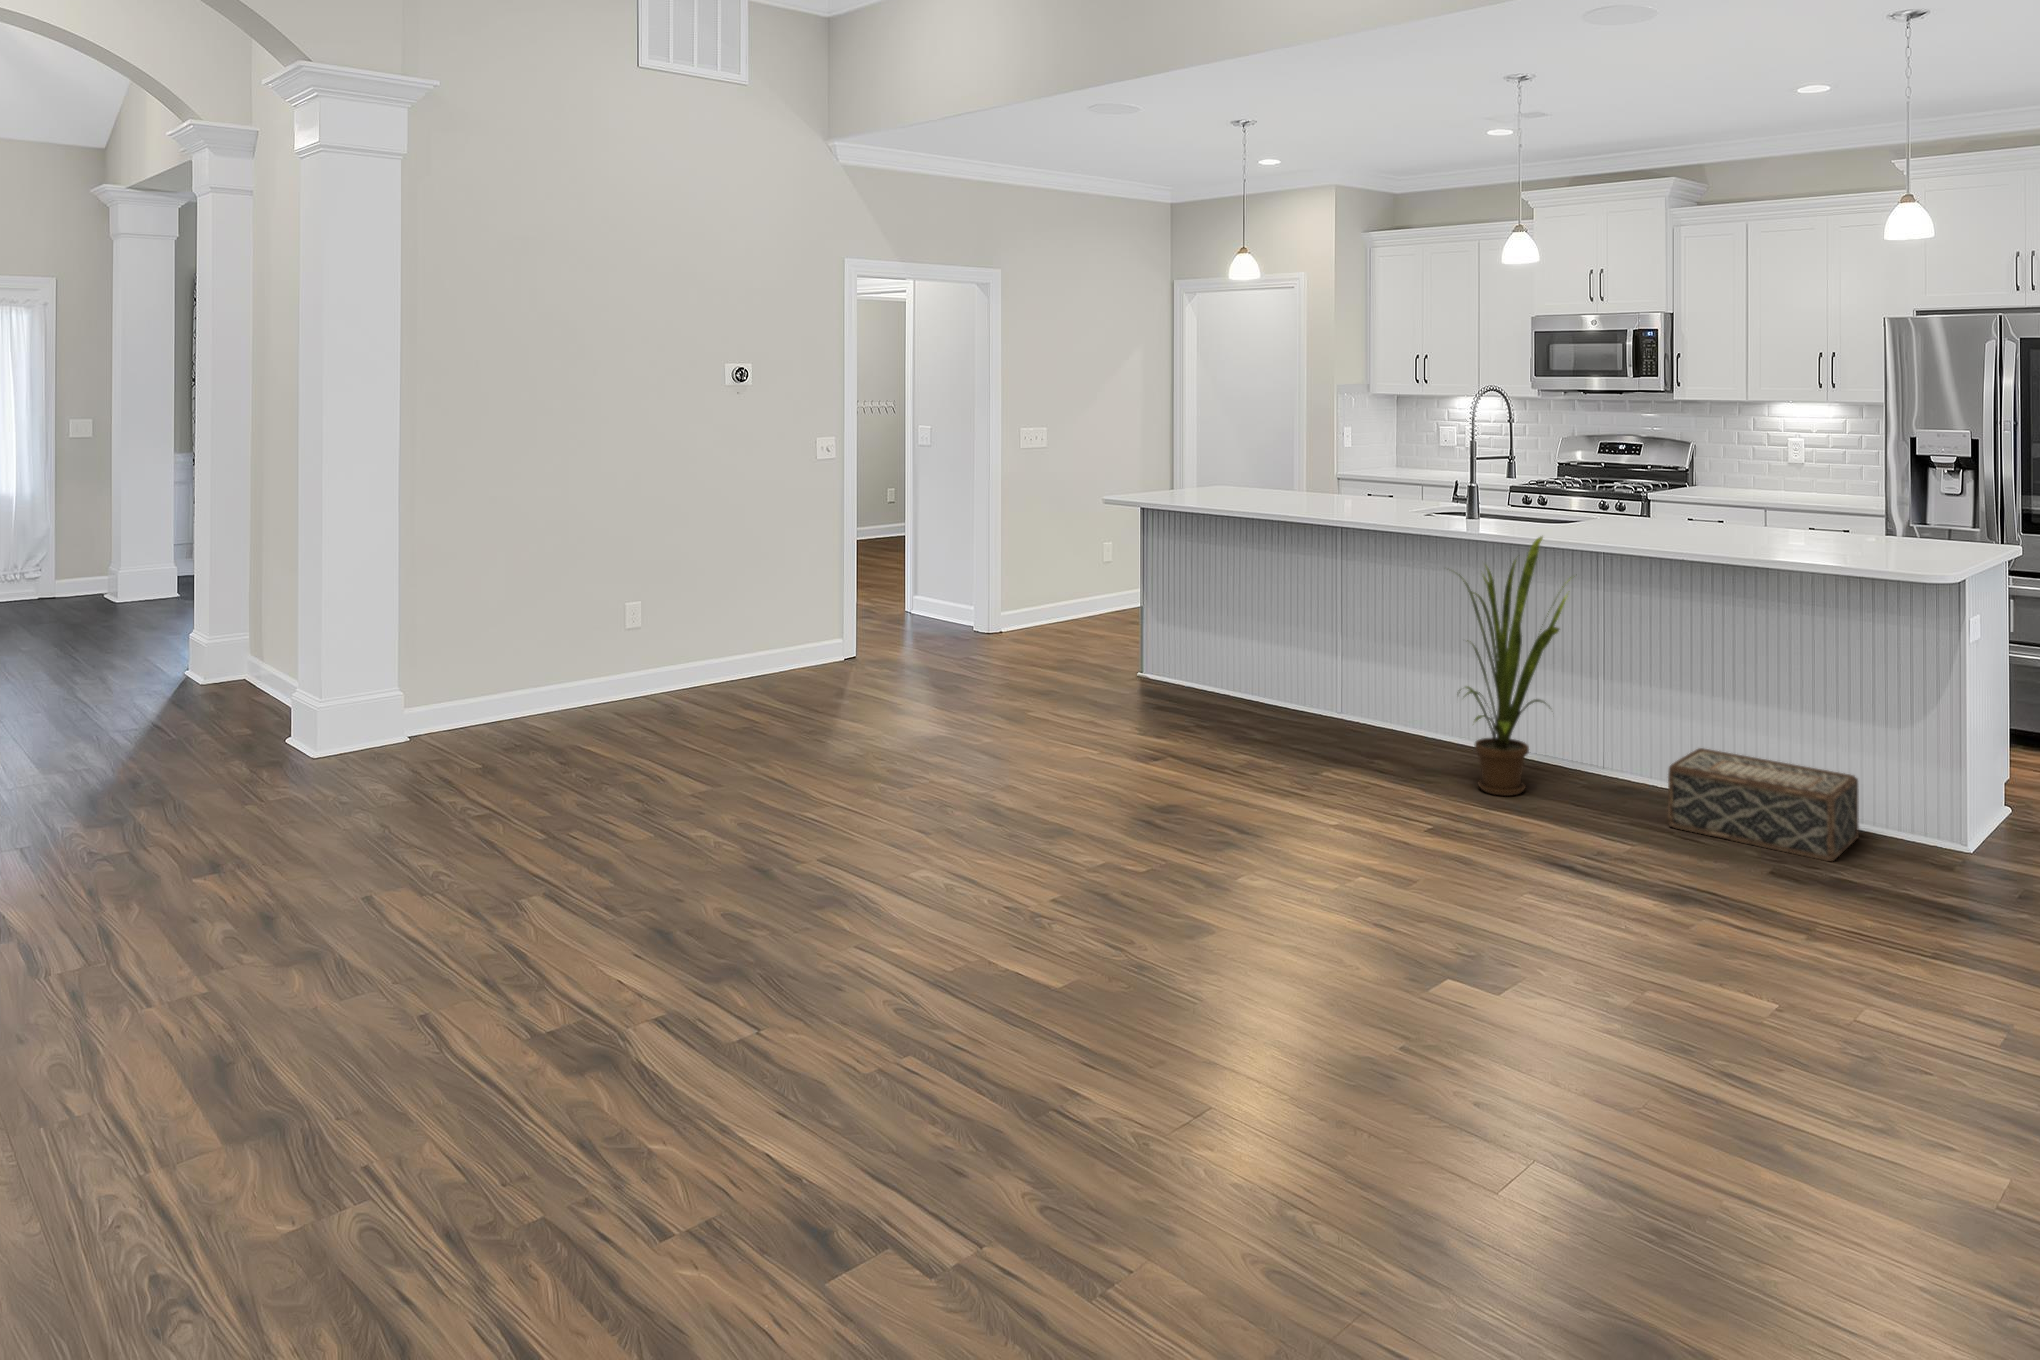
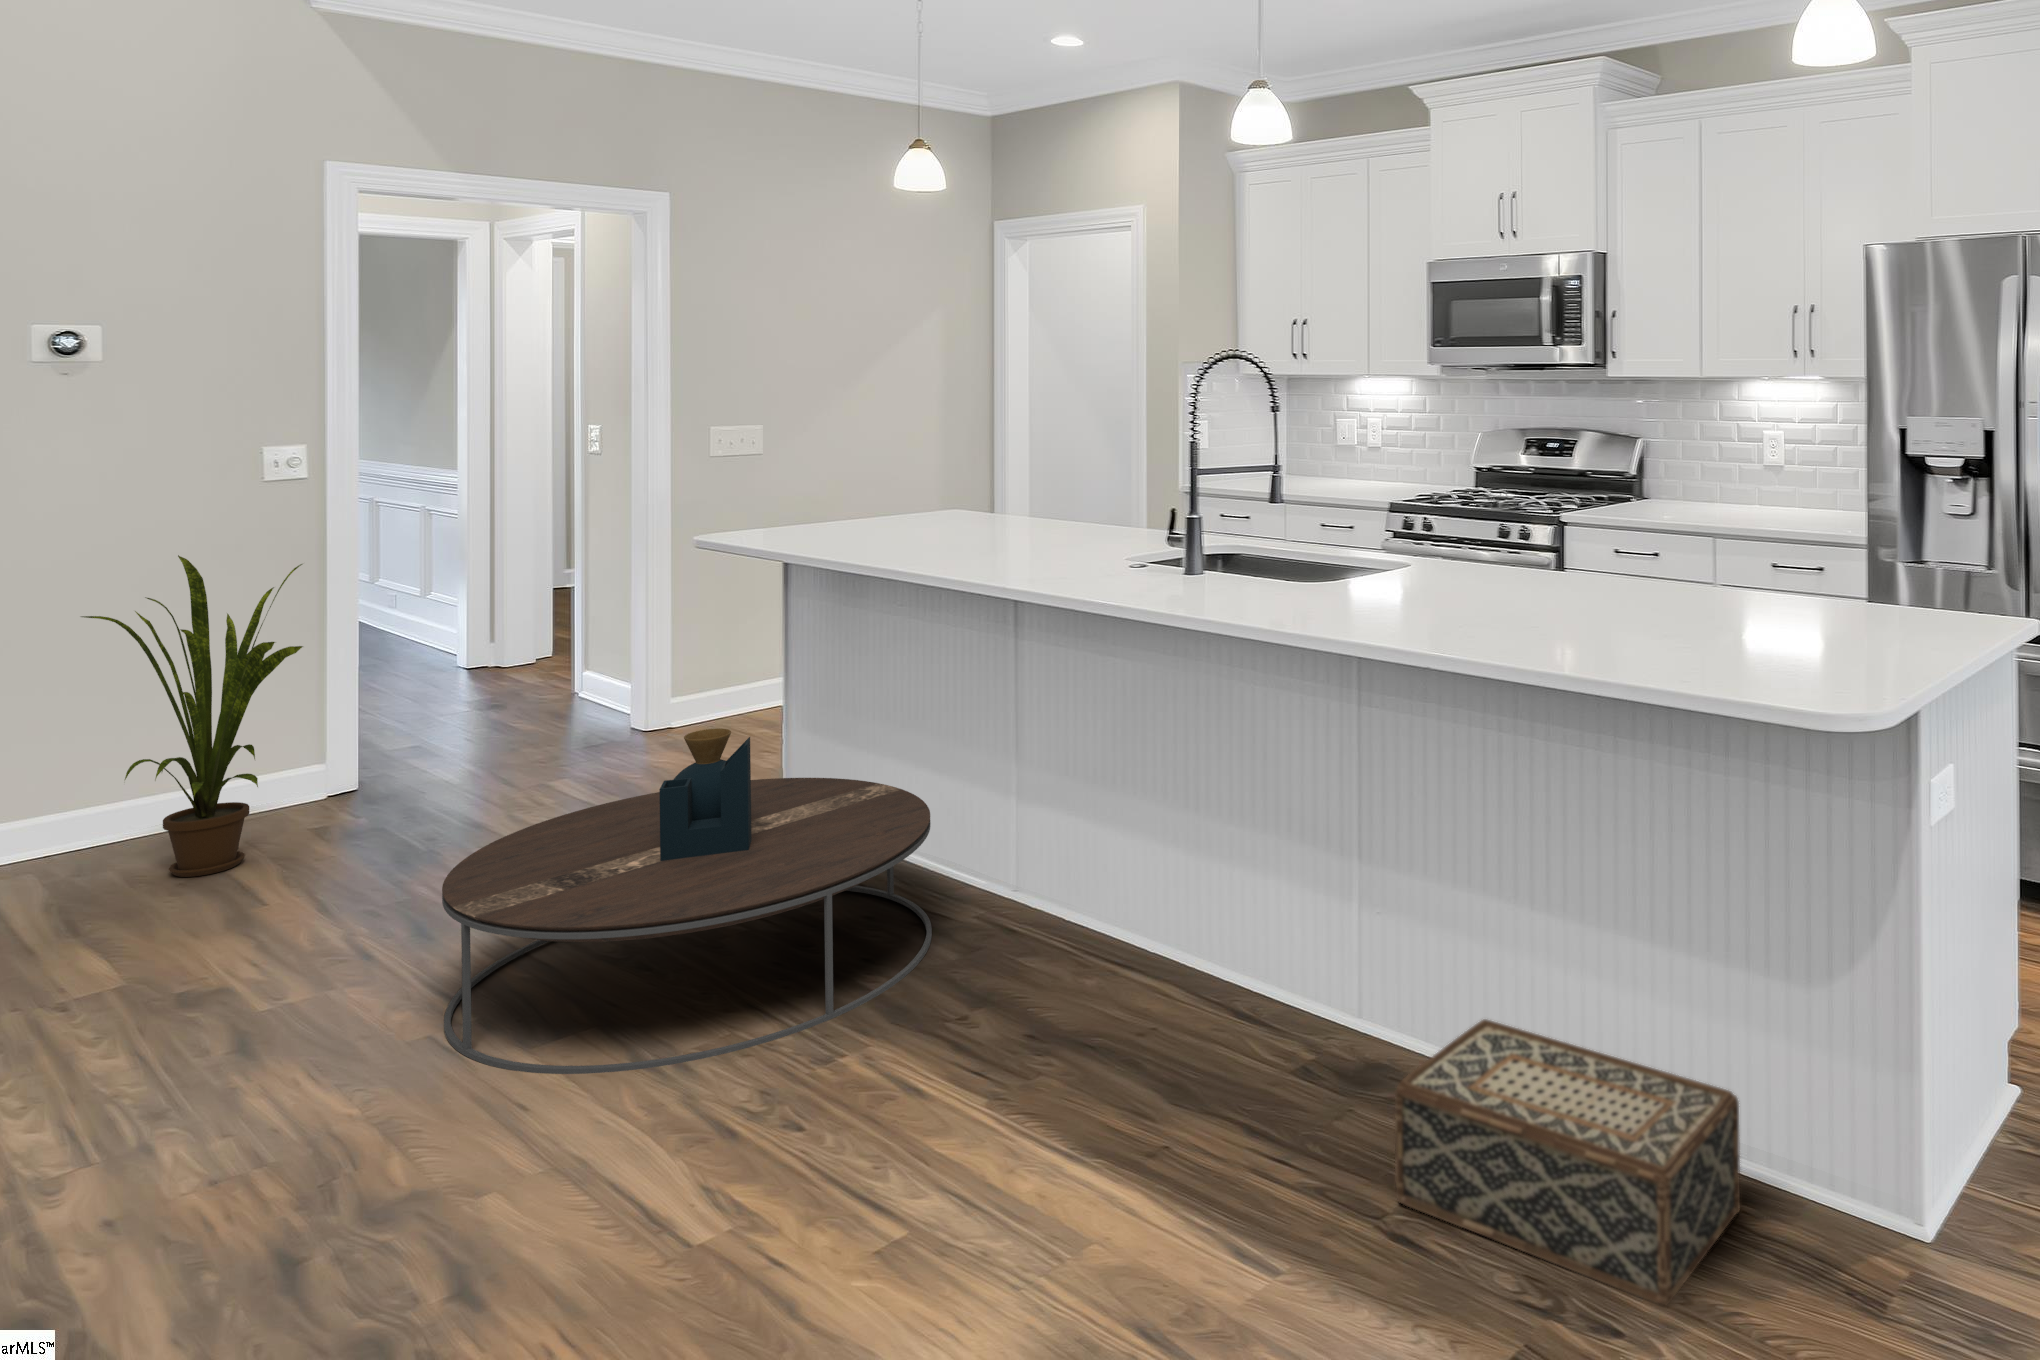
house plant: present [1459,537,1567,796] -> present [81,555,303,877]
coffee table: none [1065,598,1311,768] -> present [442,729,932,1074]

